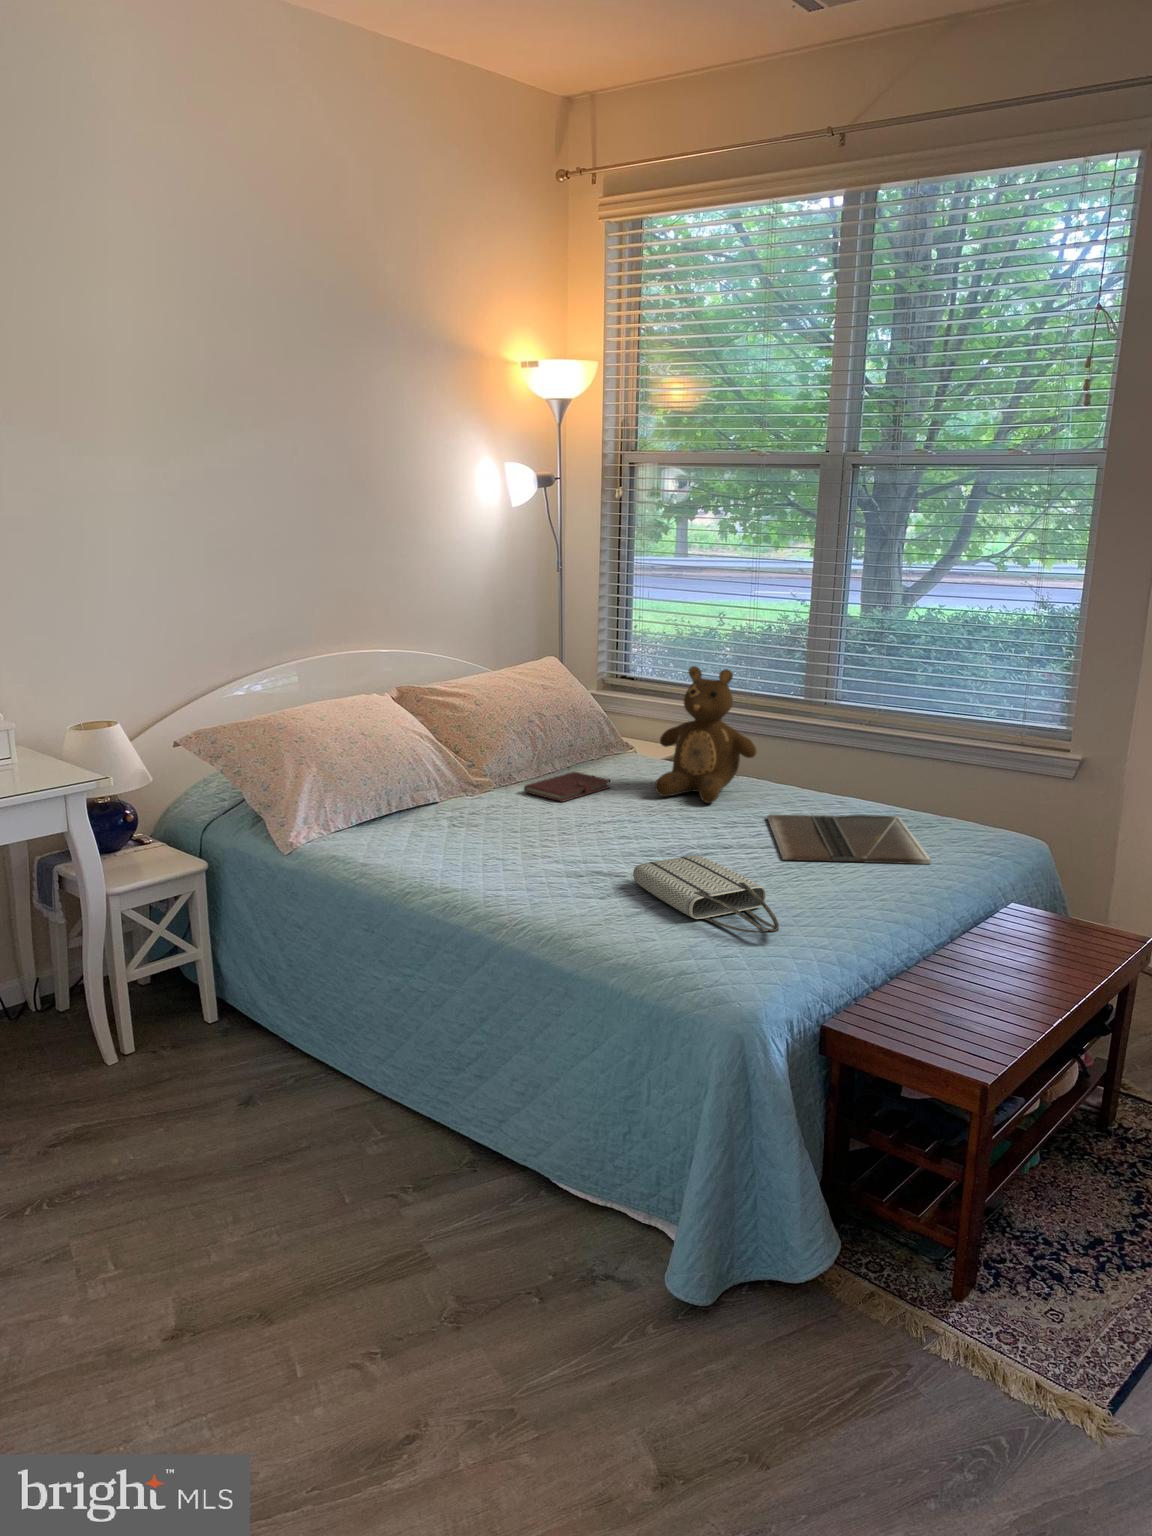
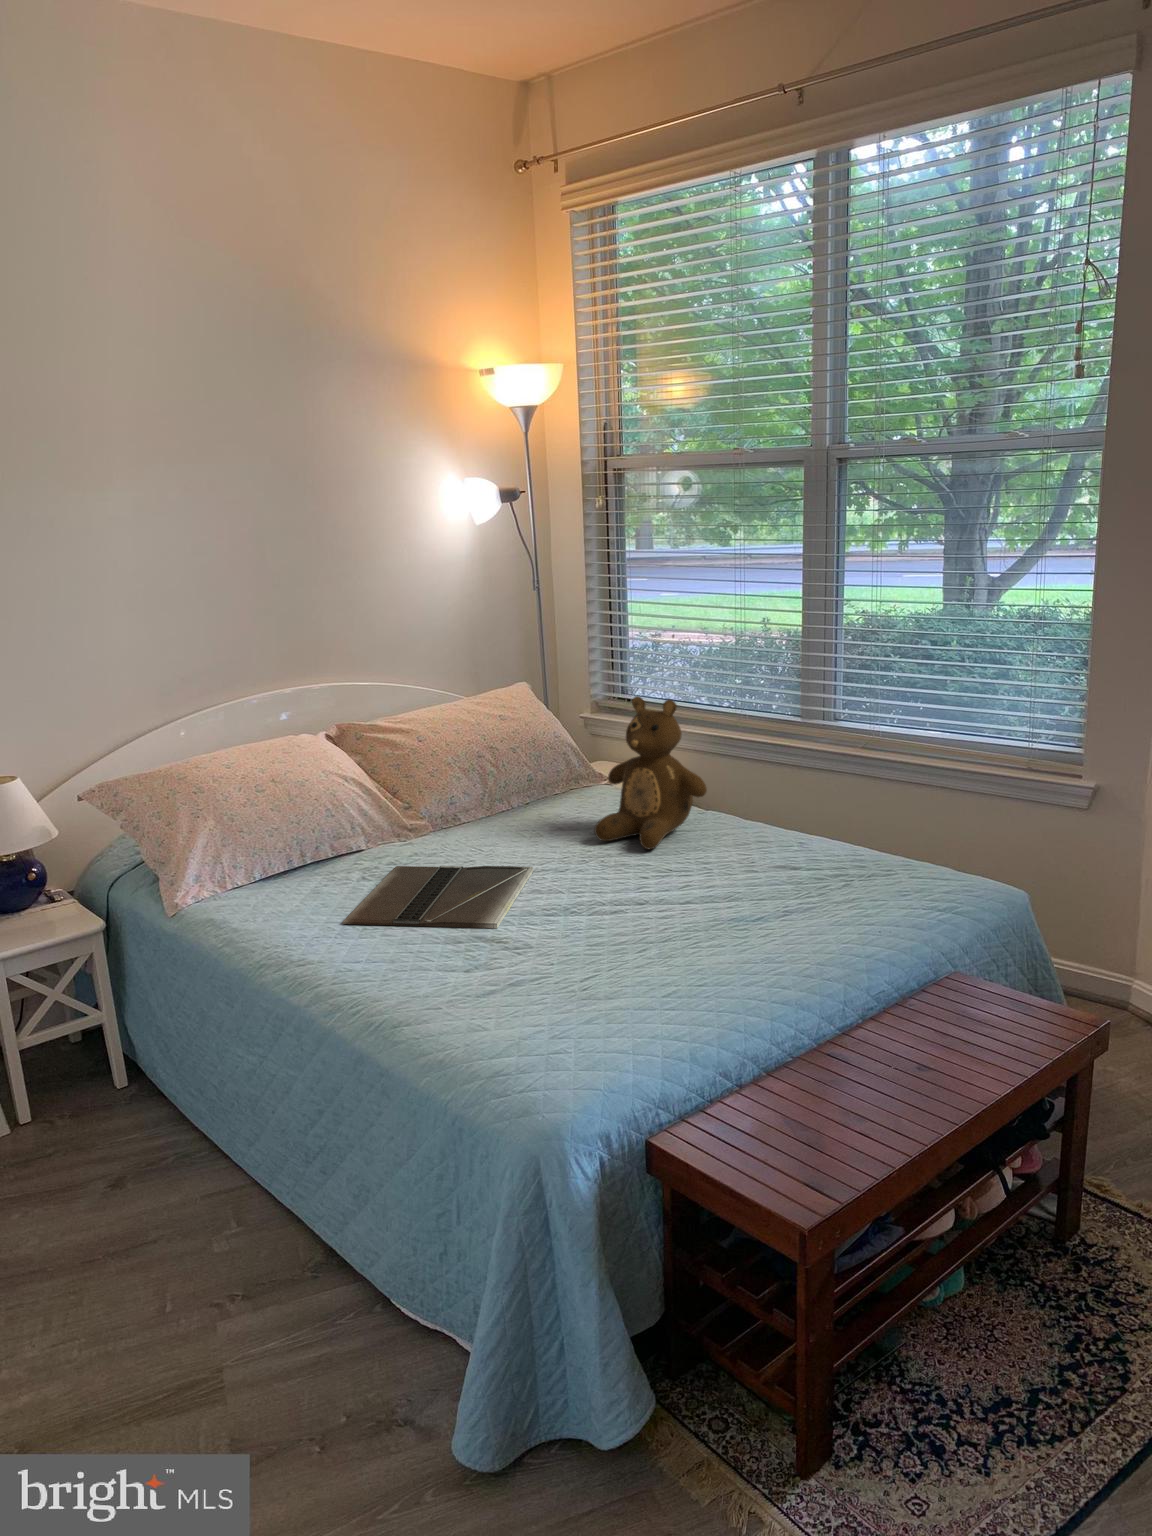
notebook: present [524,772,610,802] -> none [457,812,555,850]
laptop: present [767,814,931,864] -> present [342,866,533,929]
tote bag: present [633,856,779,933] -> none [504,923,635,1025]

